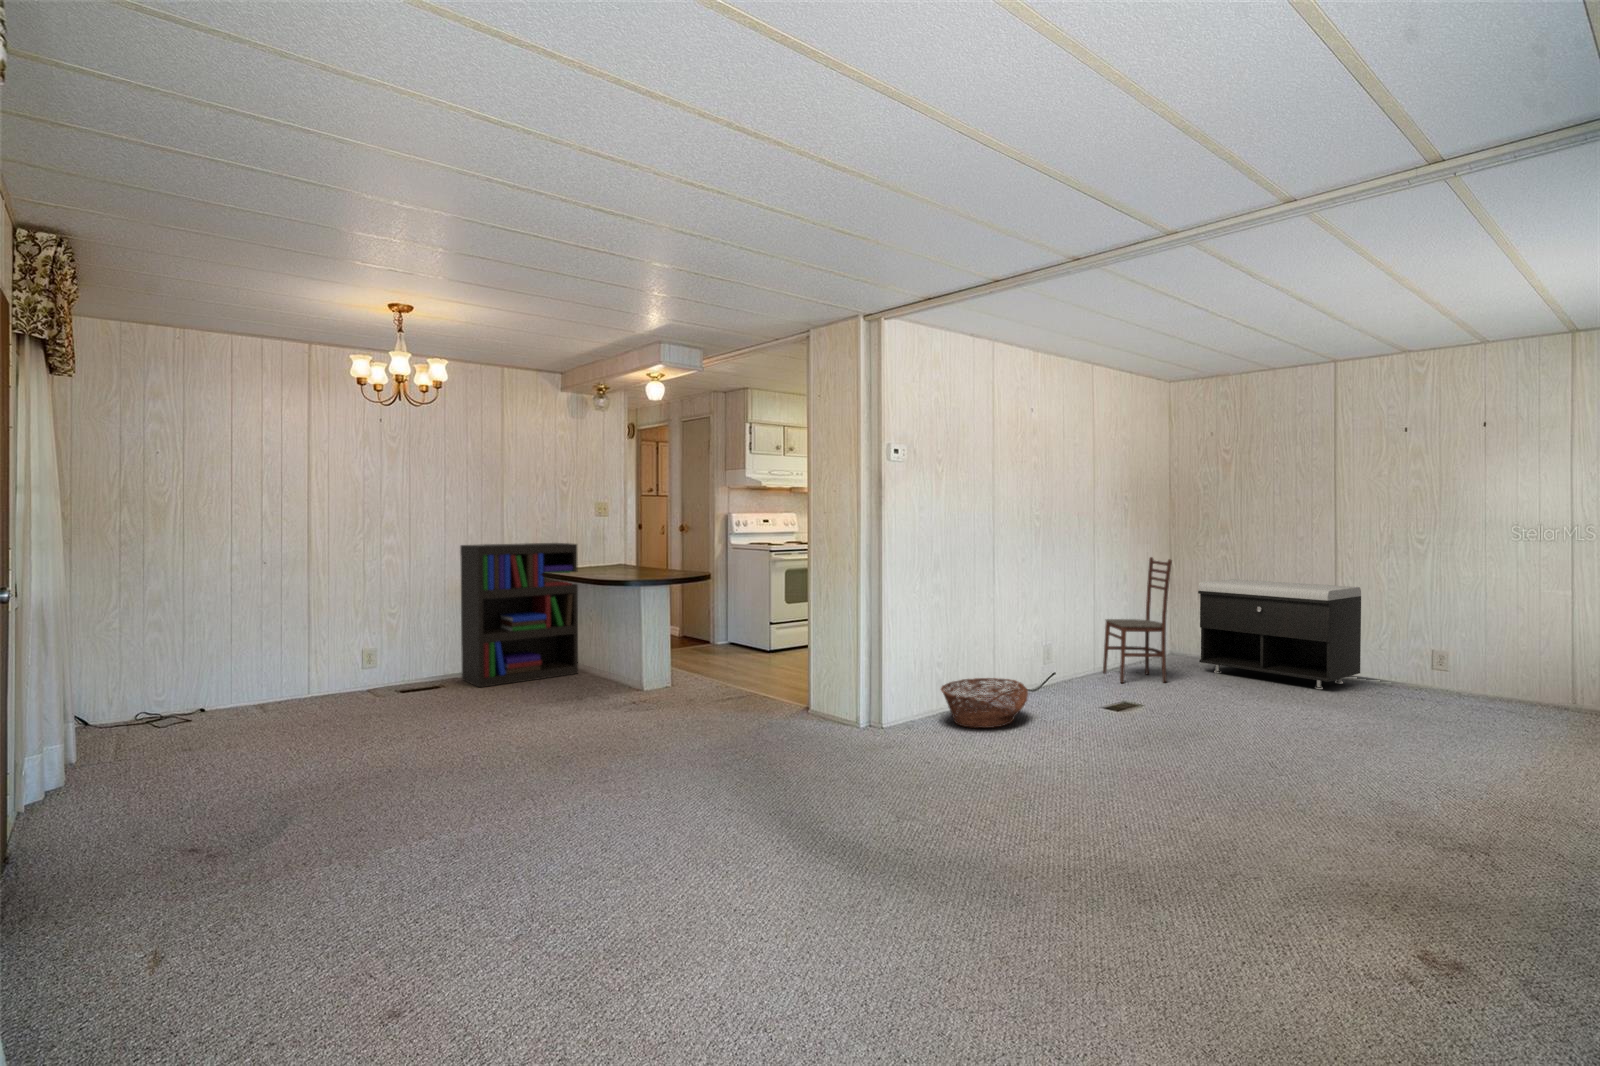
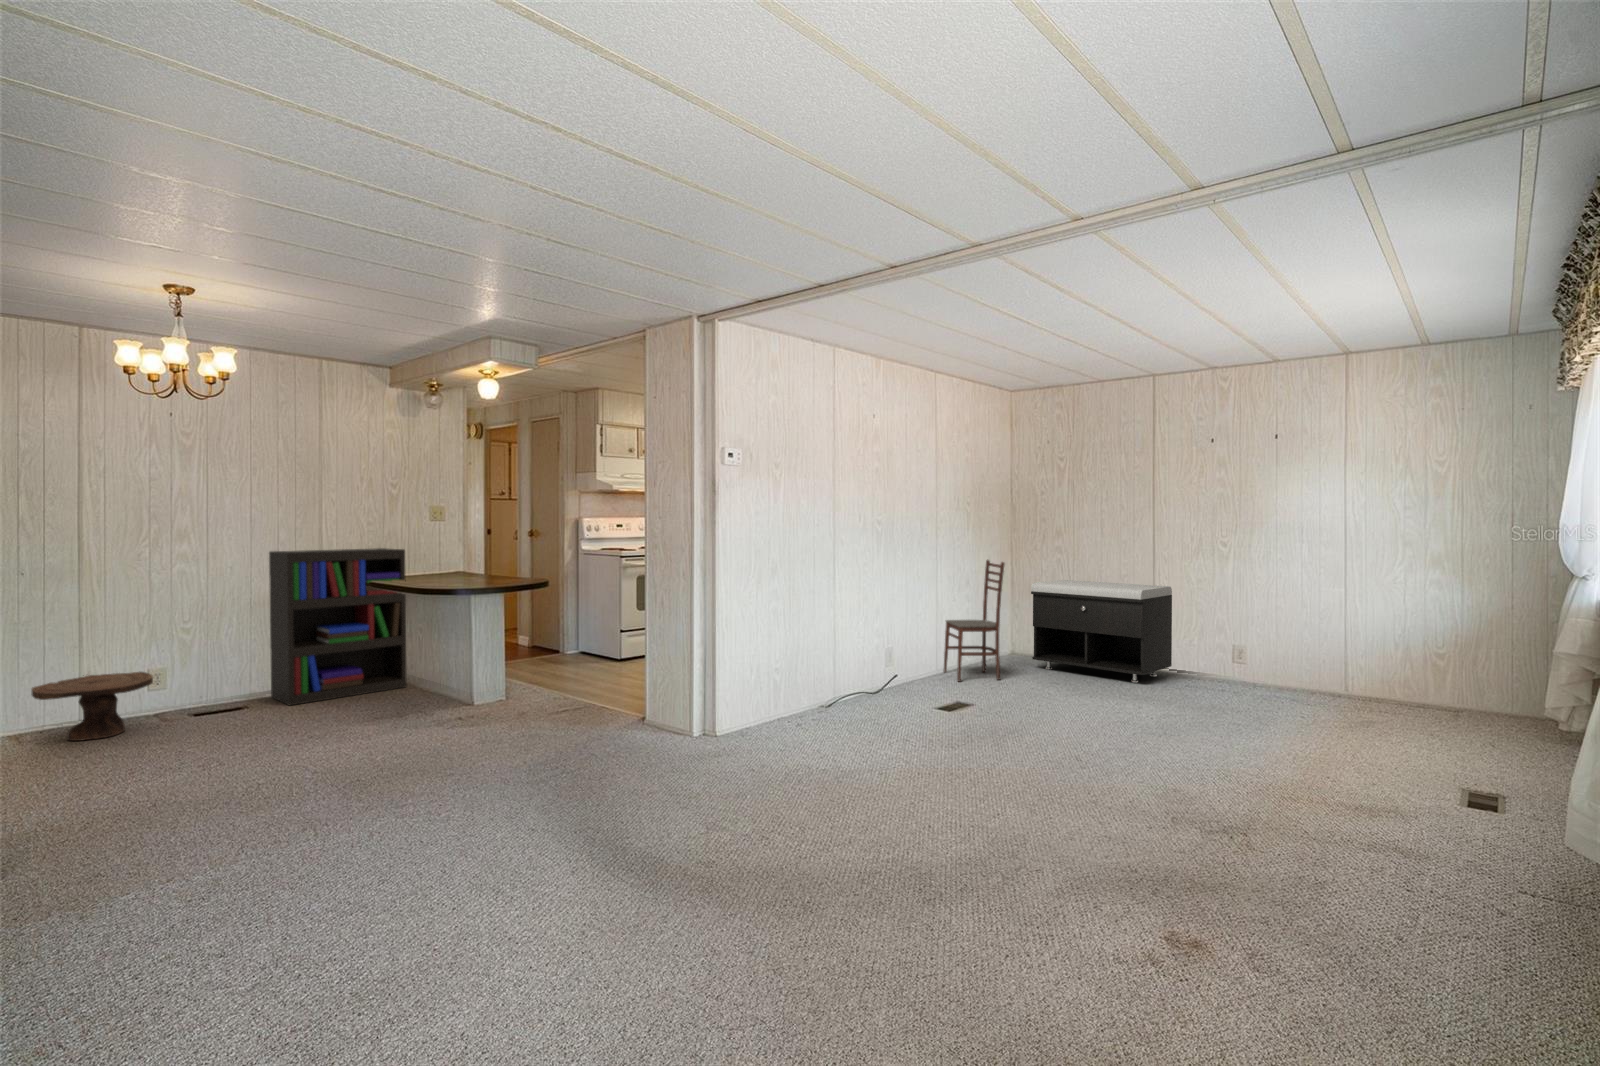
side table: none [275,653,370,713] -> present [31,672,153,741]
basket: present [941,678,1028,728] -> none [775,681,862,731]

